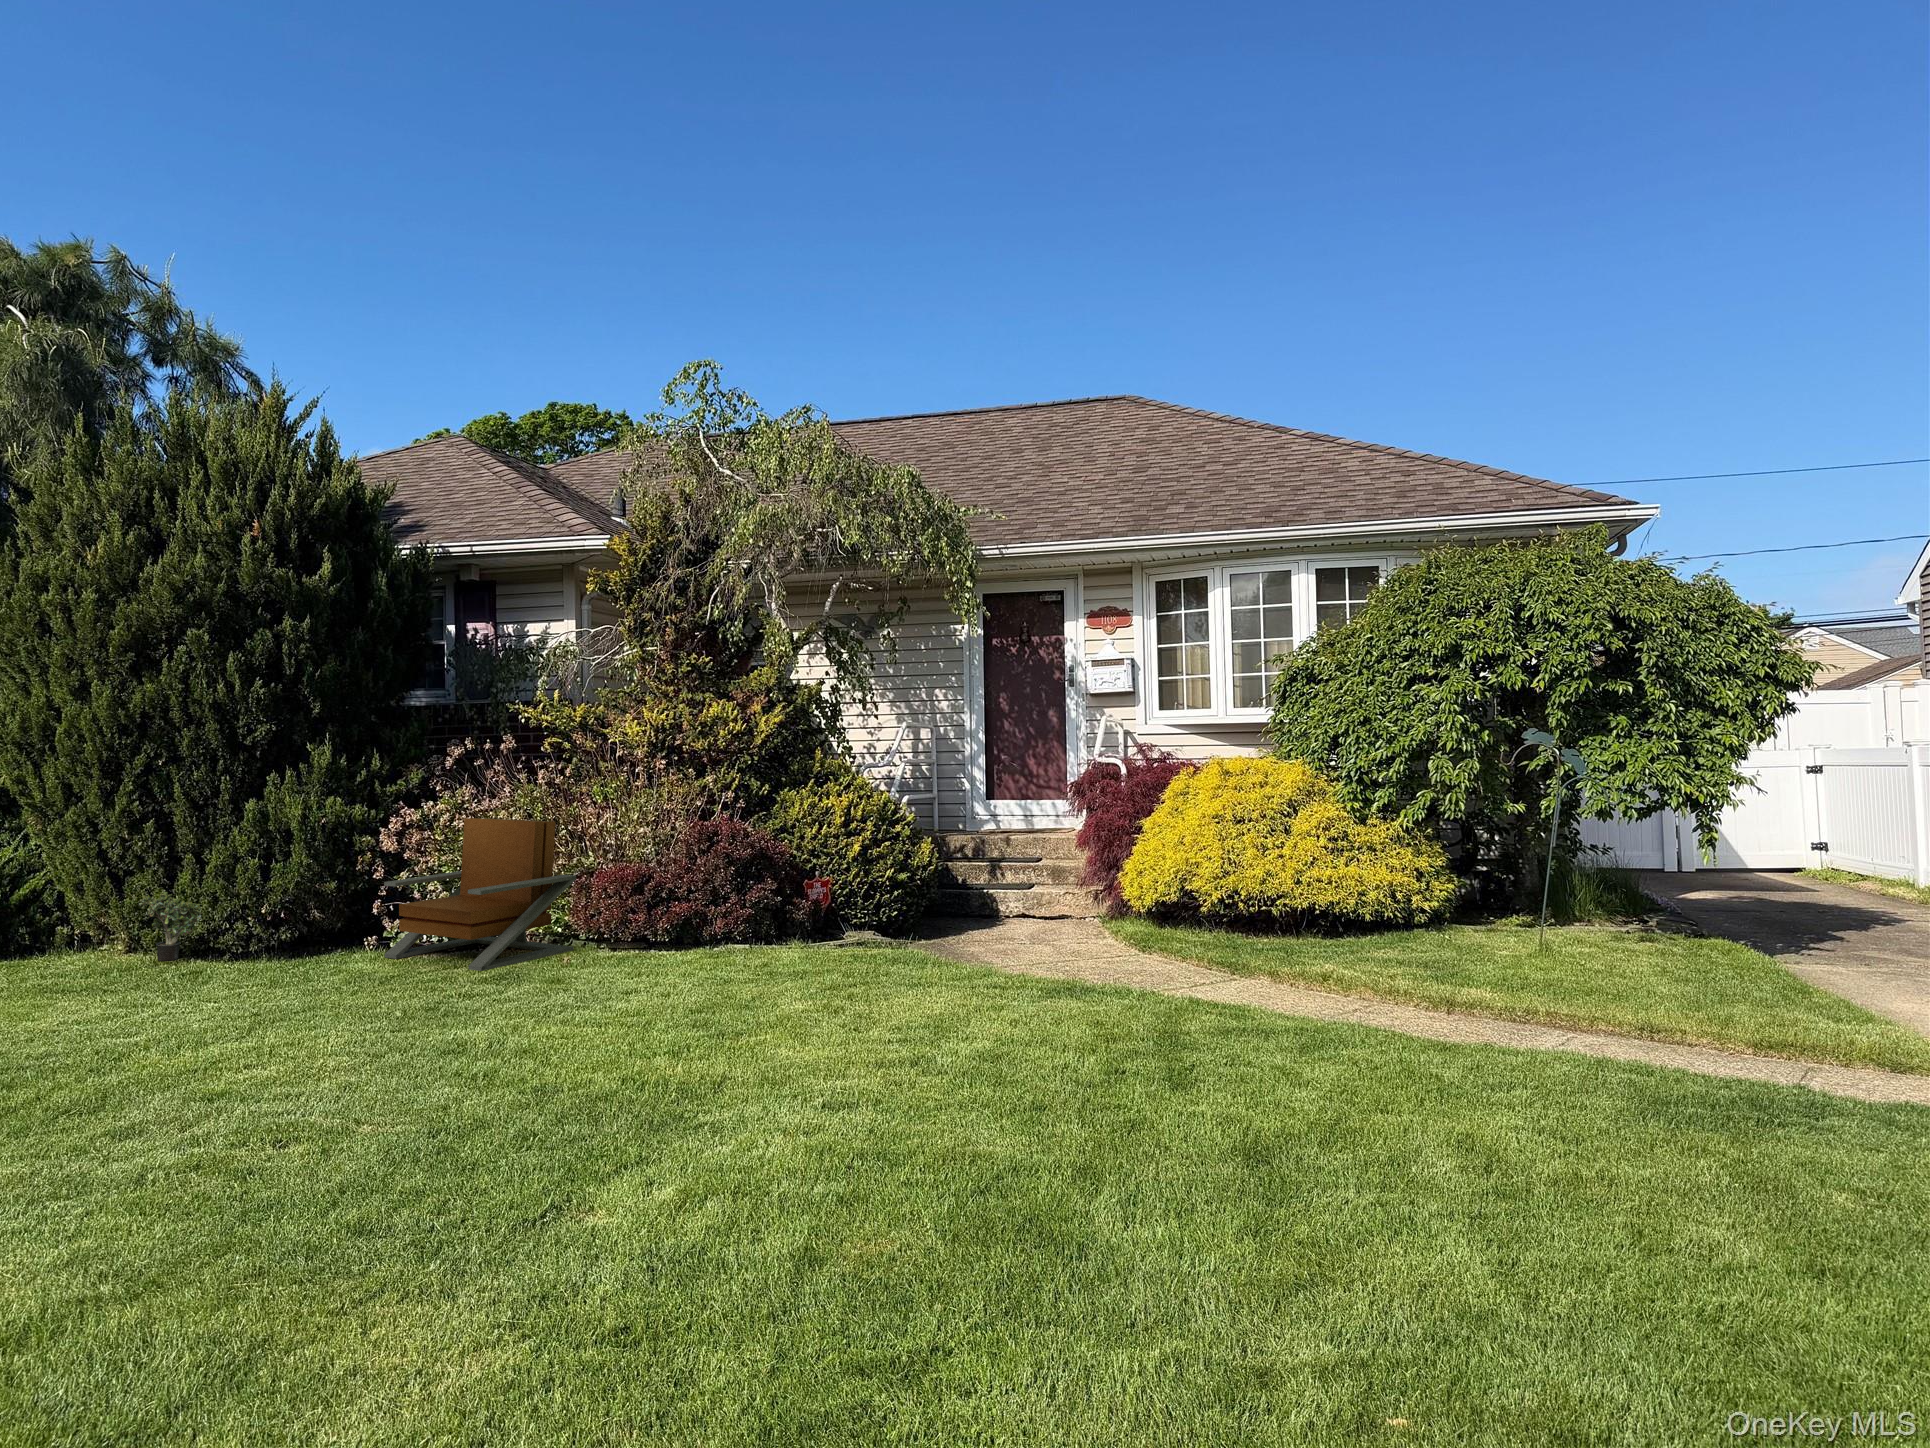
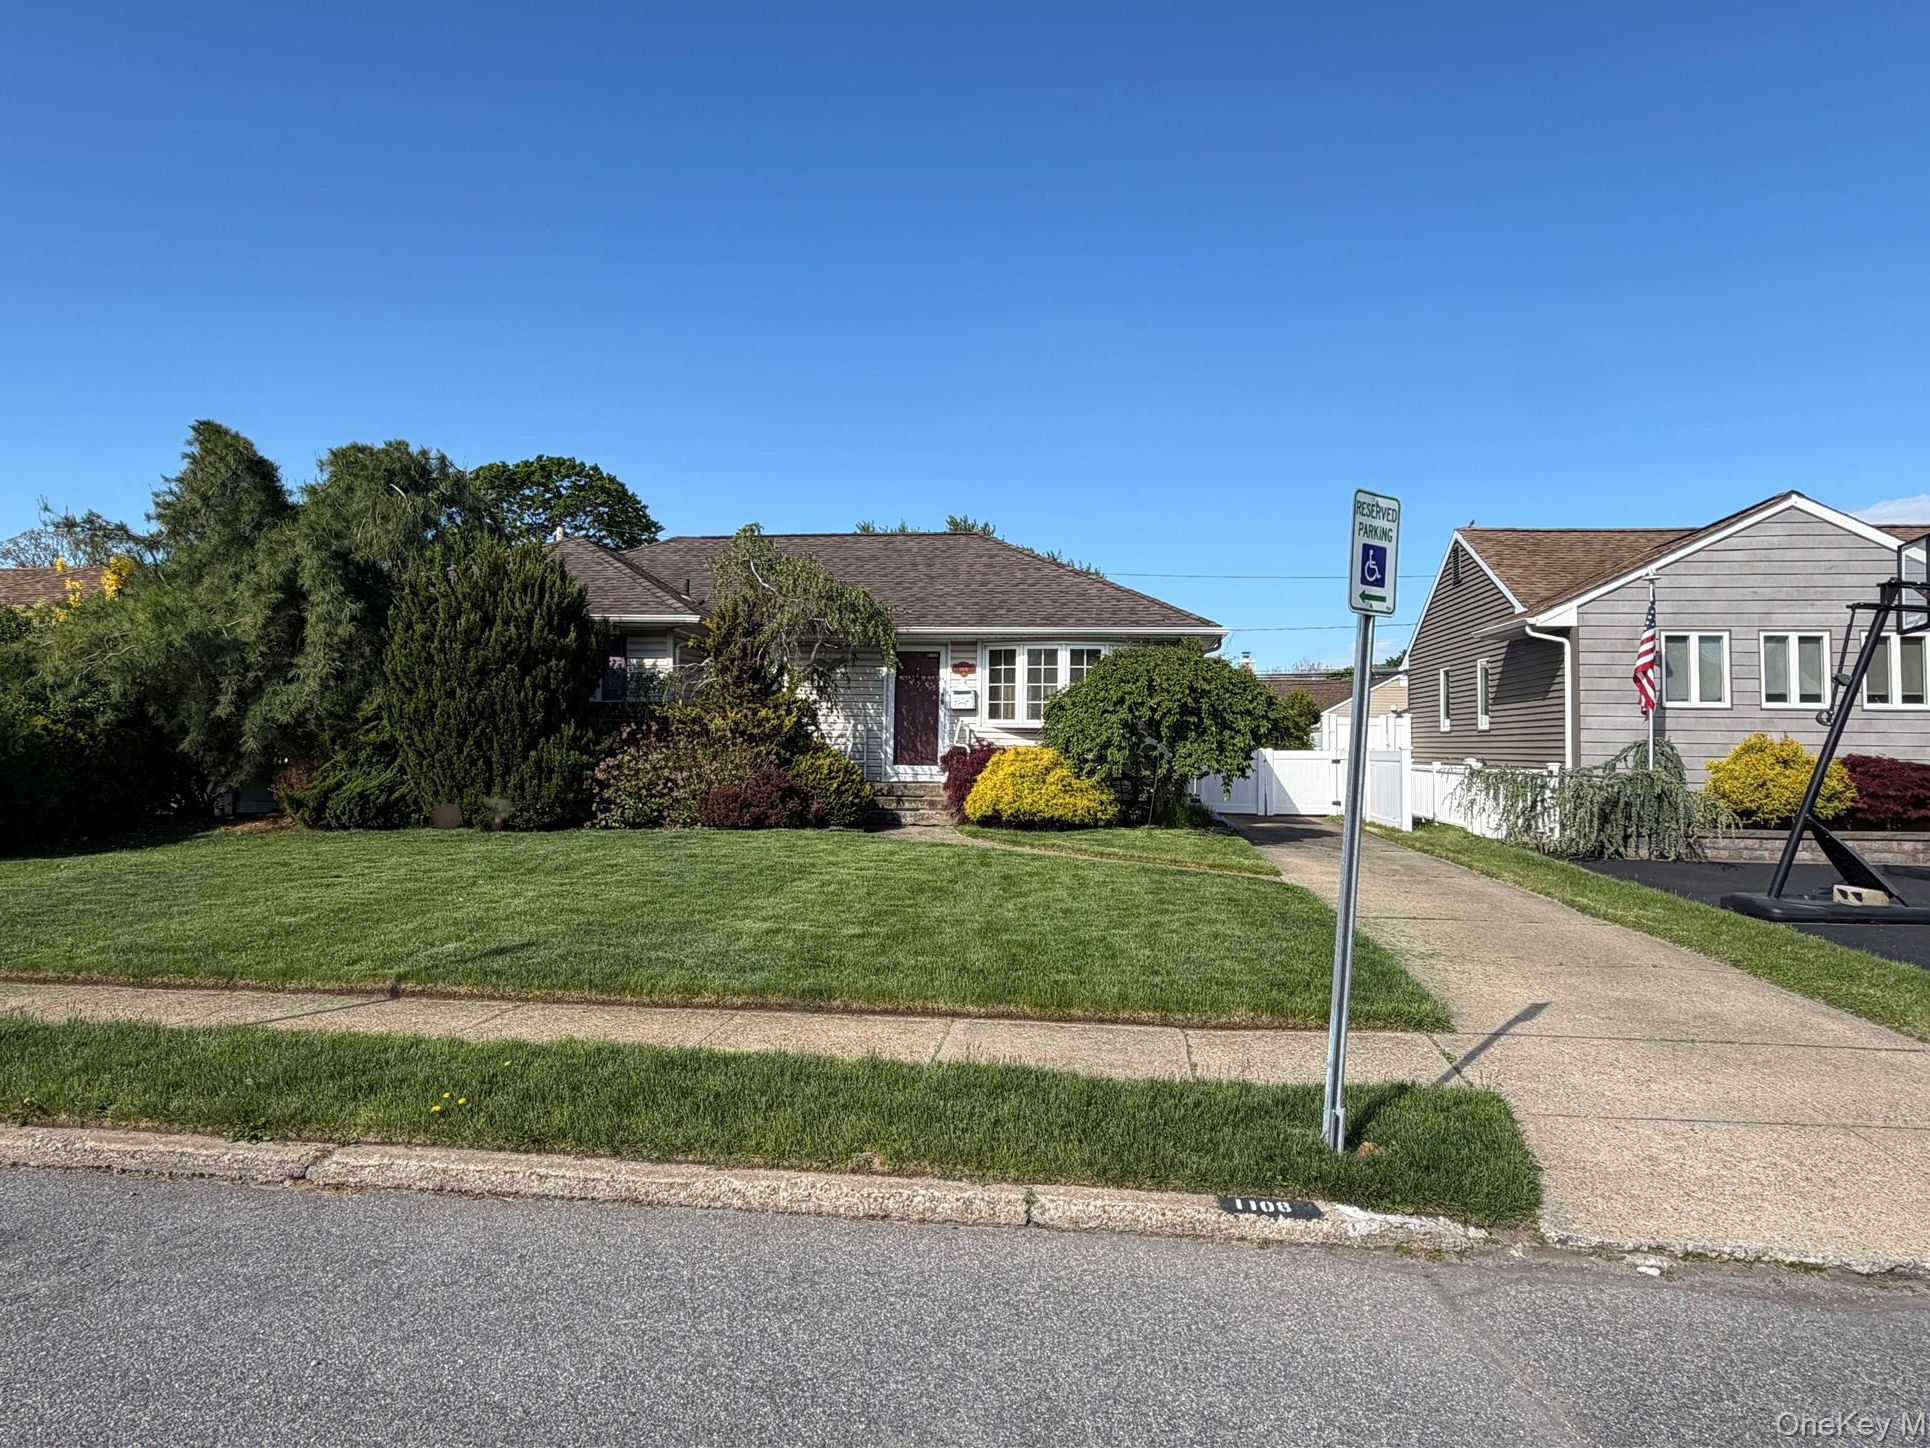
lounge chair: present [384,818,576,971] -> none [610,764,705,835]
woven basket: none [52,909,115,960] -> present [432,804,461,829]

